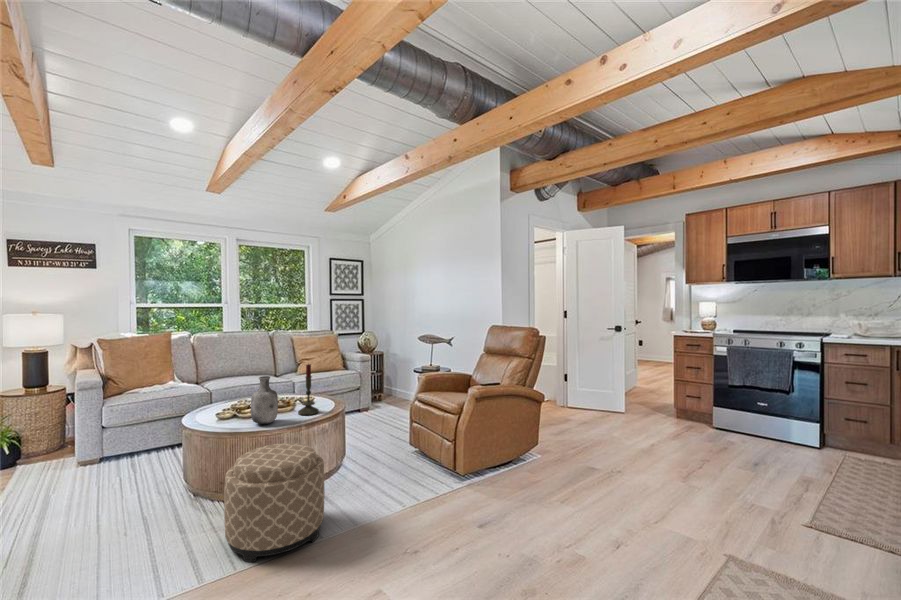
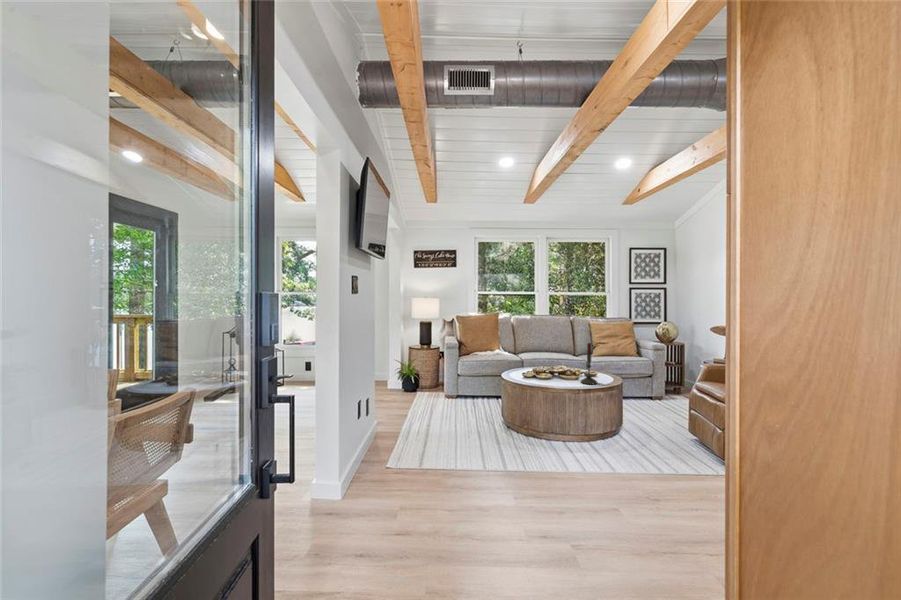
vase: present [251,376,278,424] -> none [544,348,564,385]
ottoman: present [224,443,325,562] -> none [522,397,590,473]

